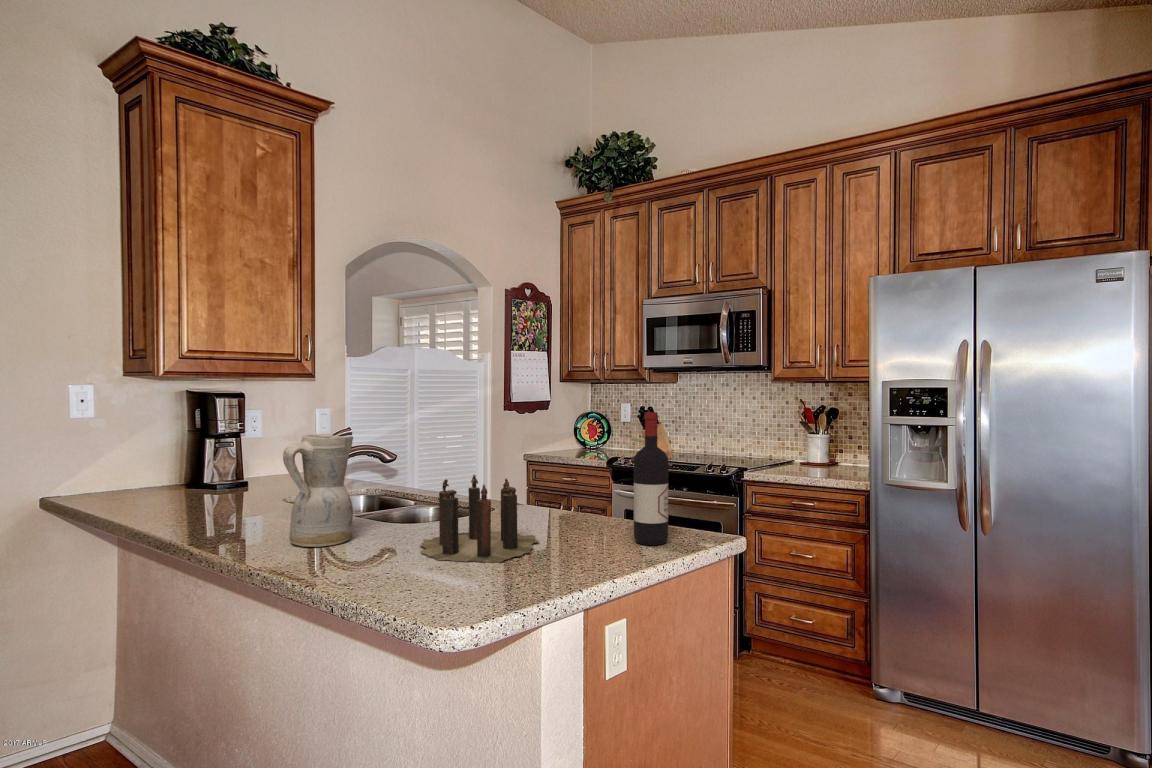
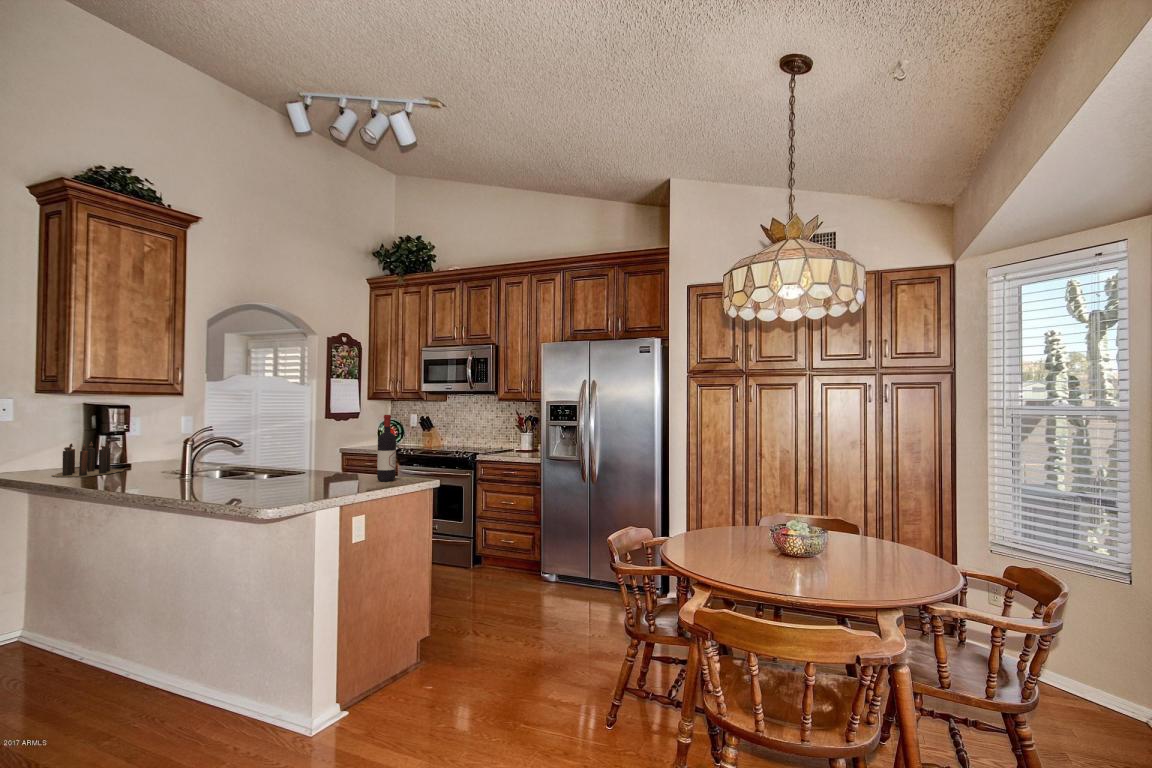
ceramic pitcher: present [283,435,353,547] -> none [172,428,216,488]
candle: present [420,474,538,563] -> present [52,442,124,477]

